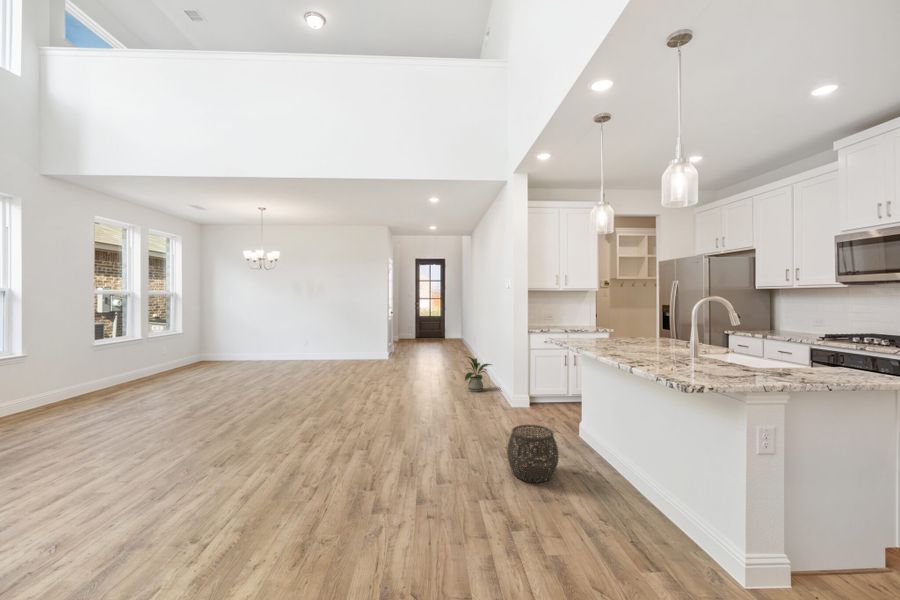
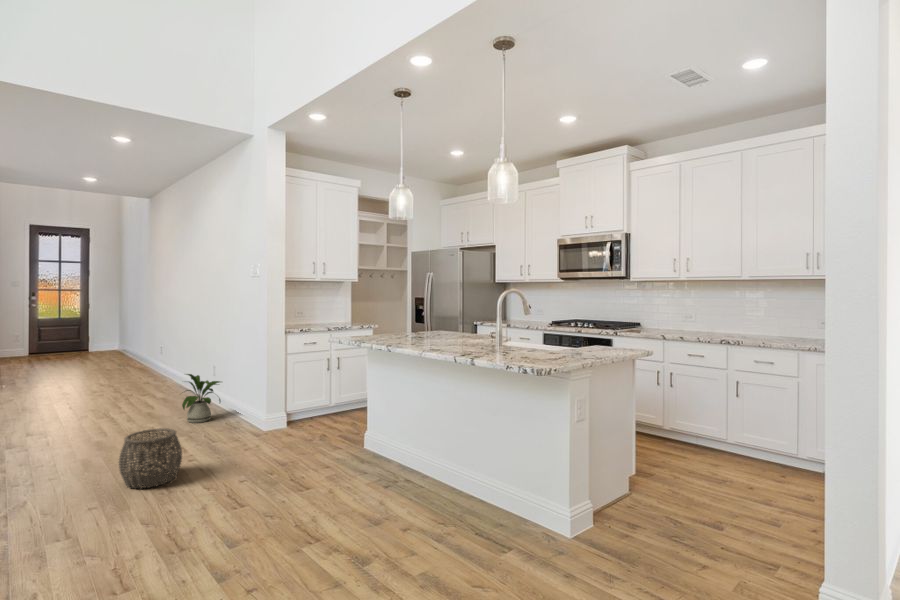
woven basket: present [507,425,559,482] -> present [119,428,182,488]

